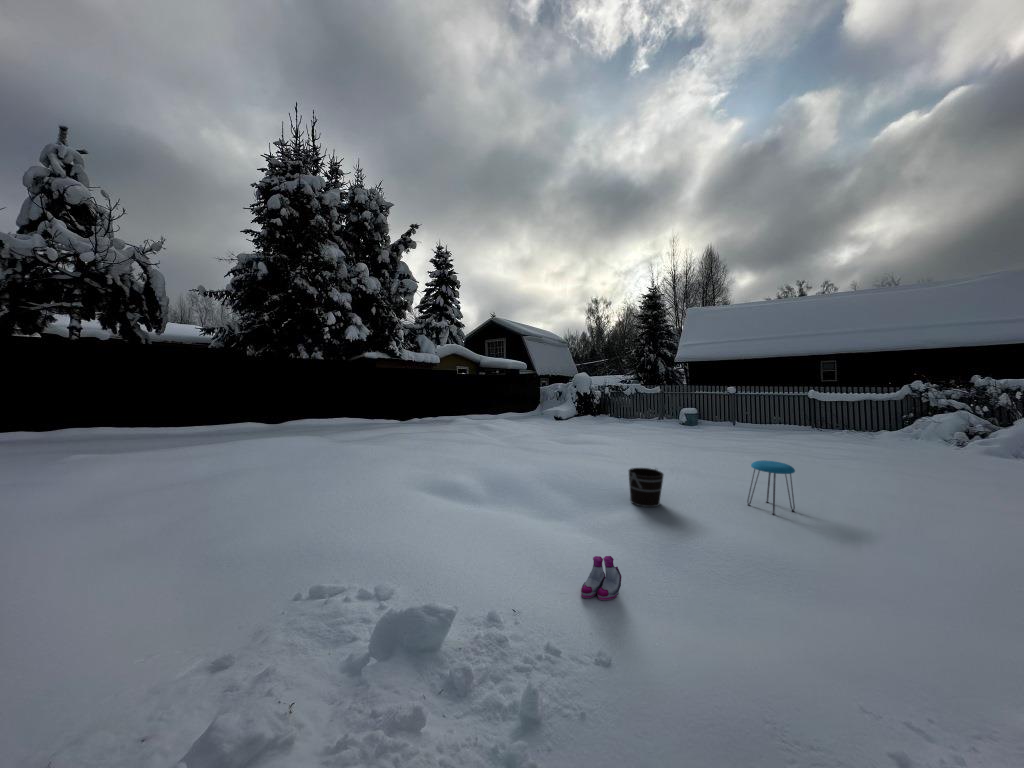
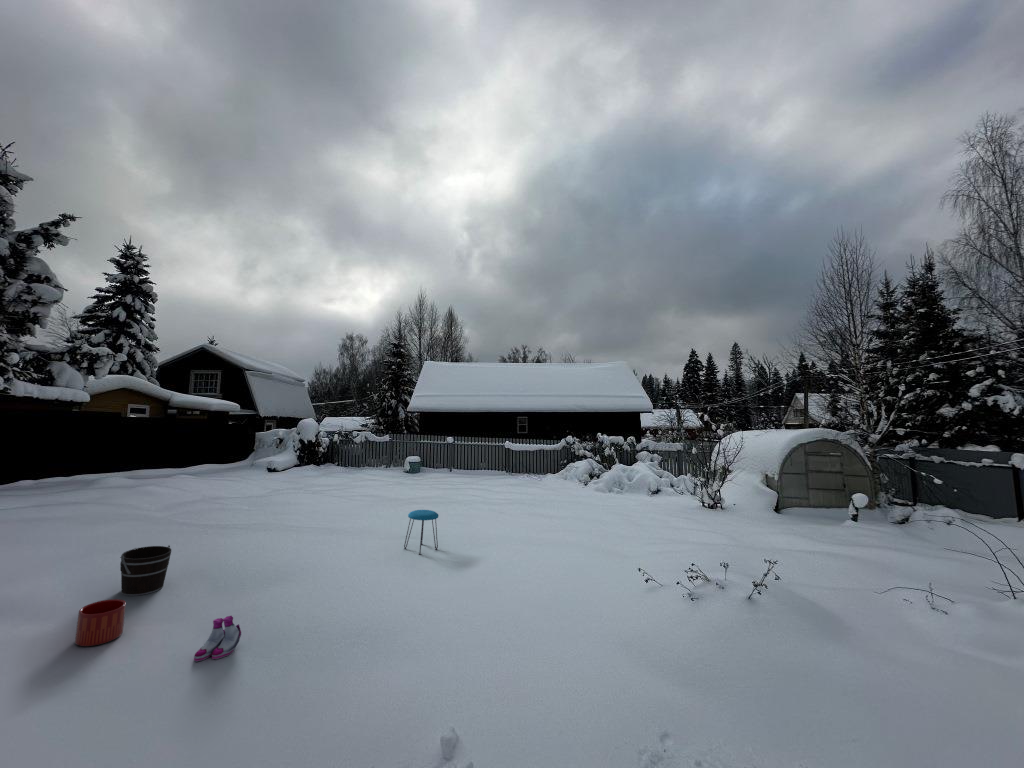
bucket: present [628,468,664,507] -> present [120,546,171,596]
planter: none [475,517,508,558] -> present [75,599,126,646]

